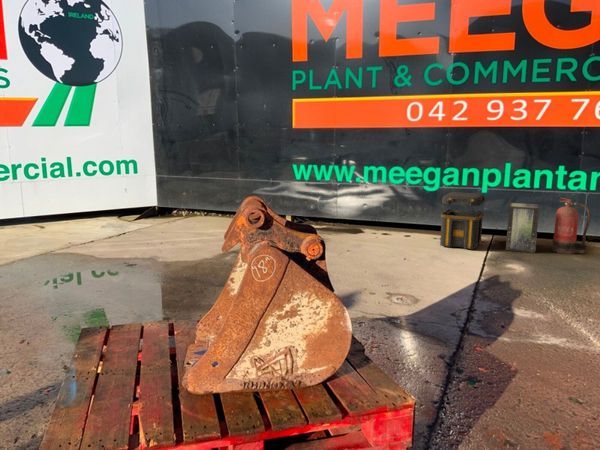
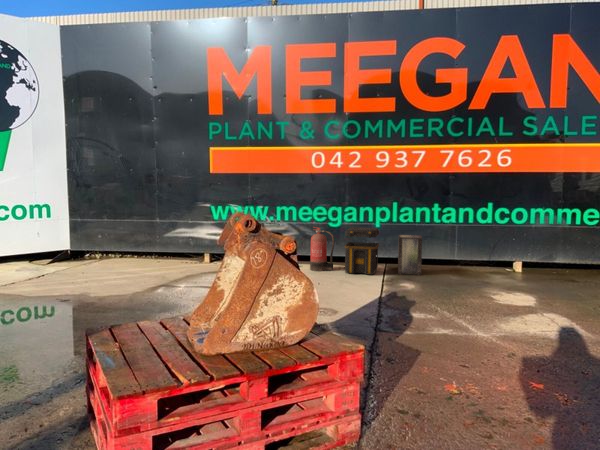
fire extinguisher: present [552,198,591,254] -> present [310,227,334,271]

